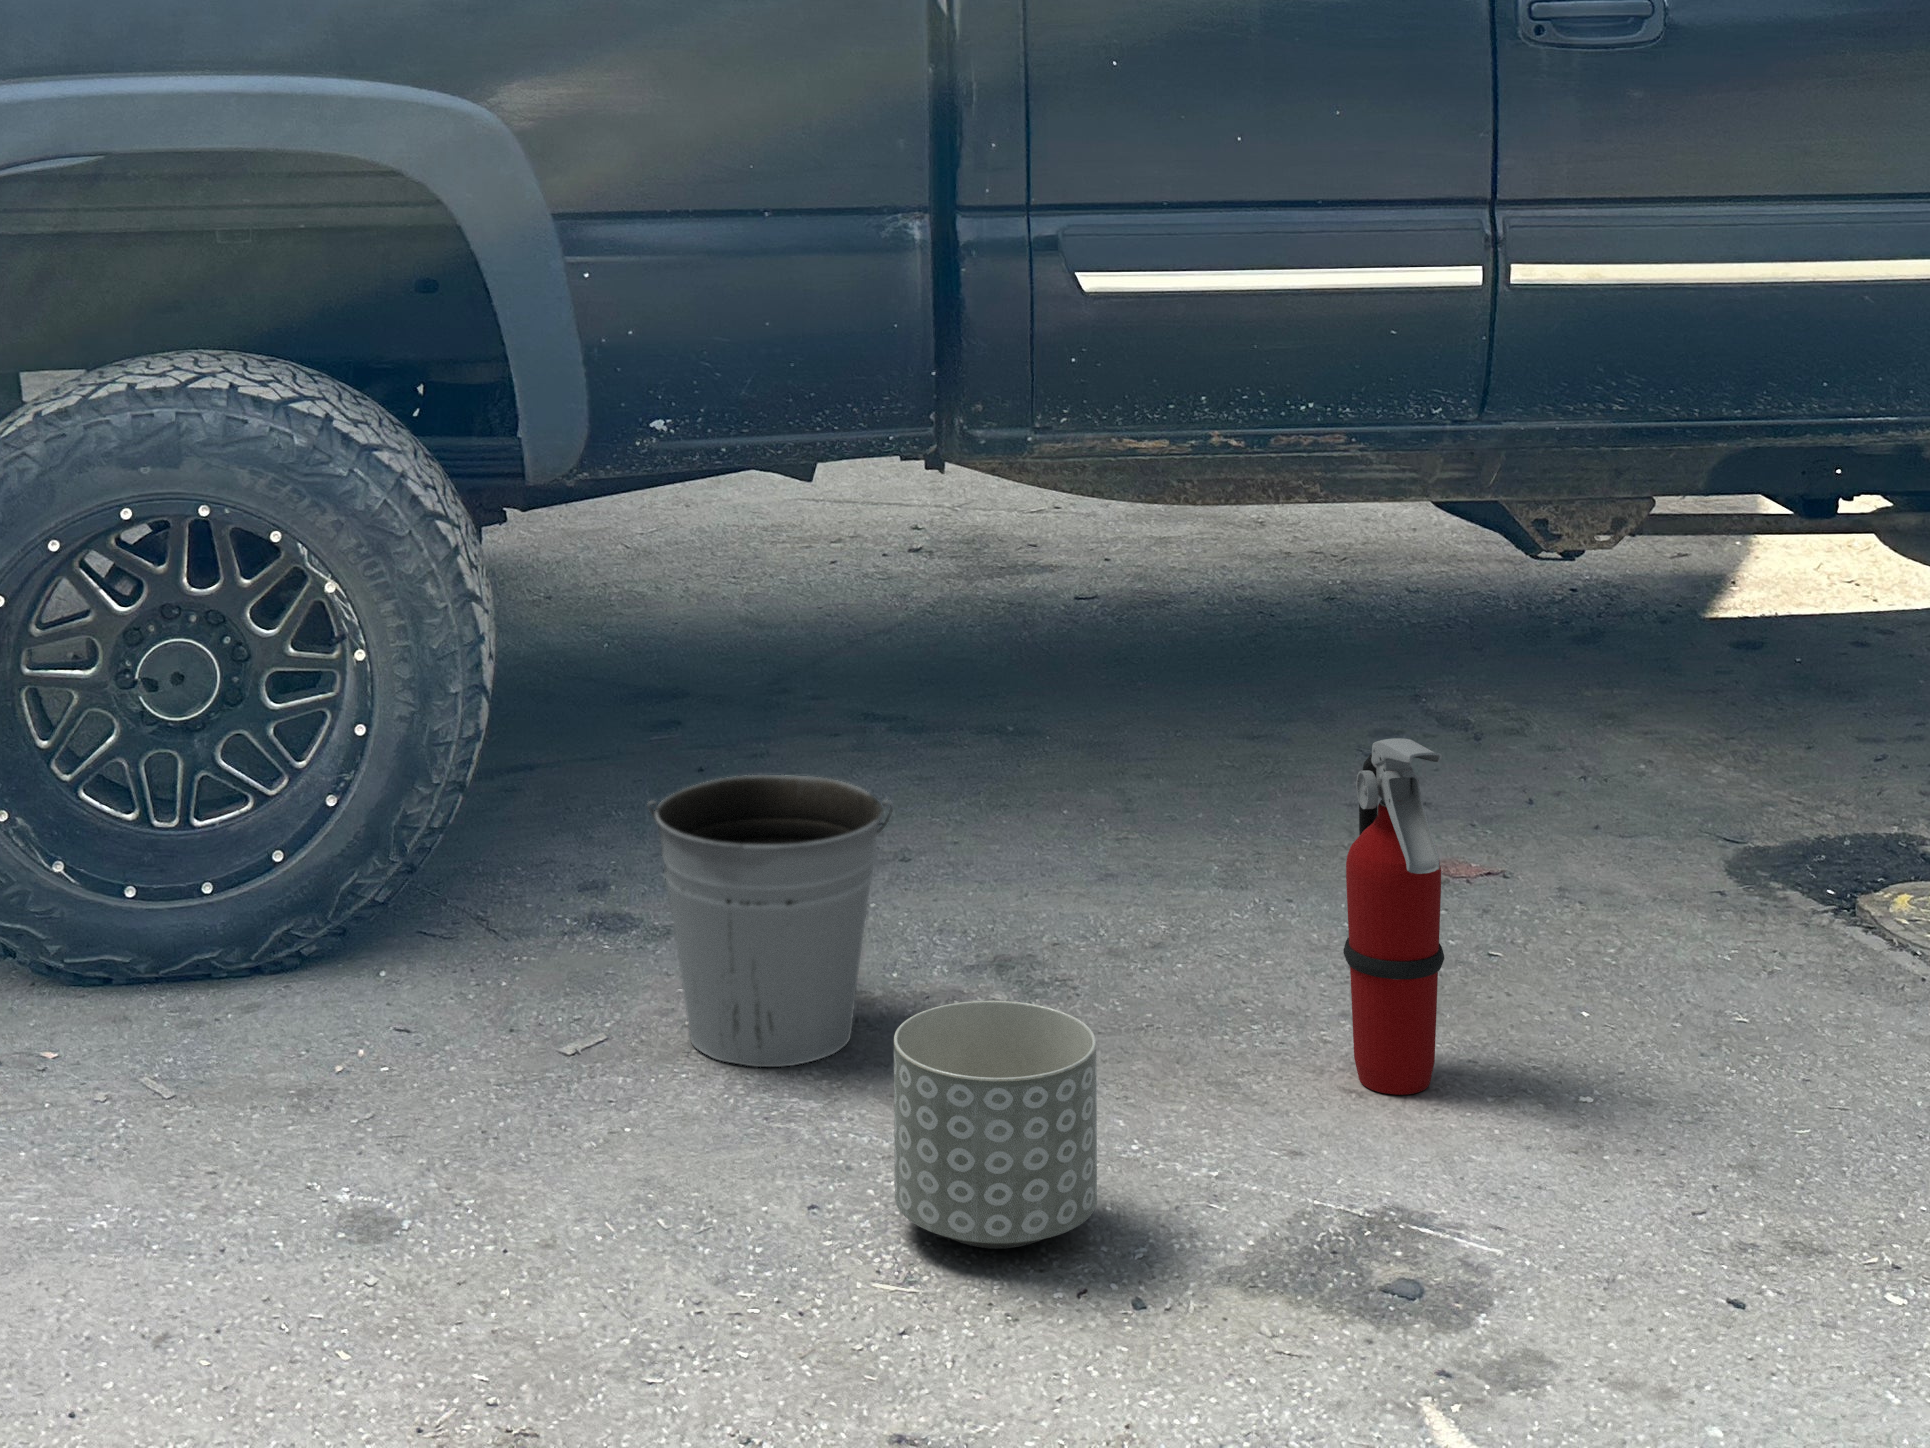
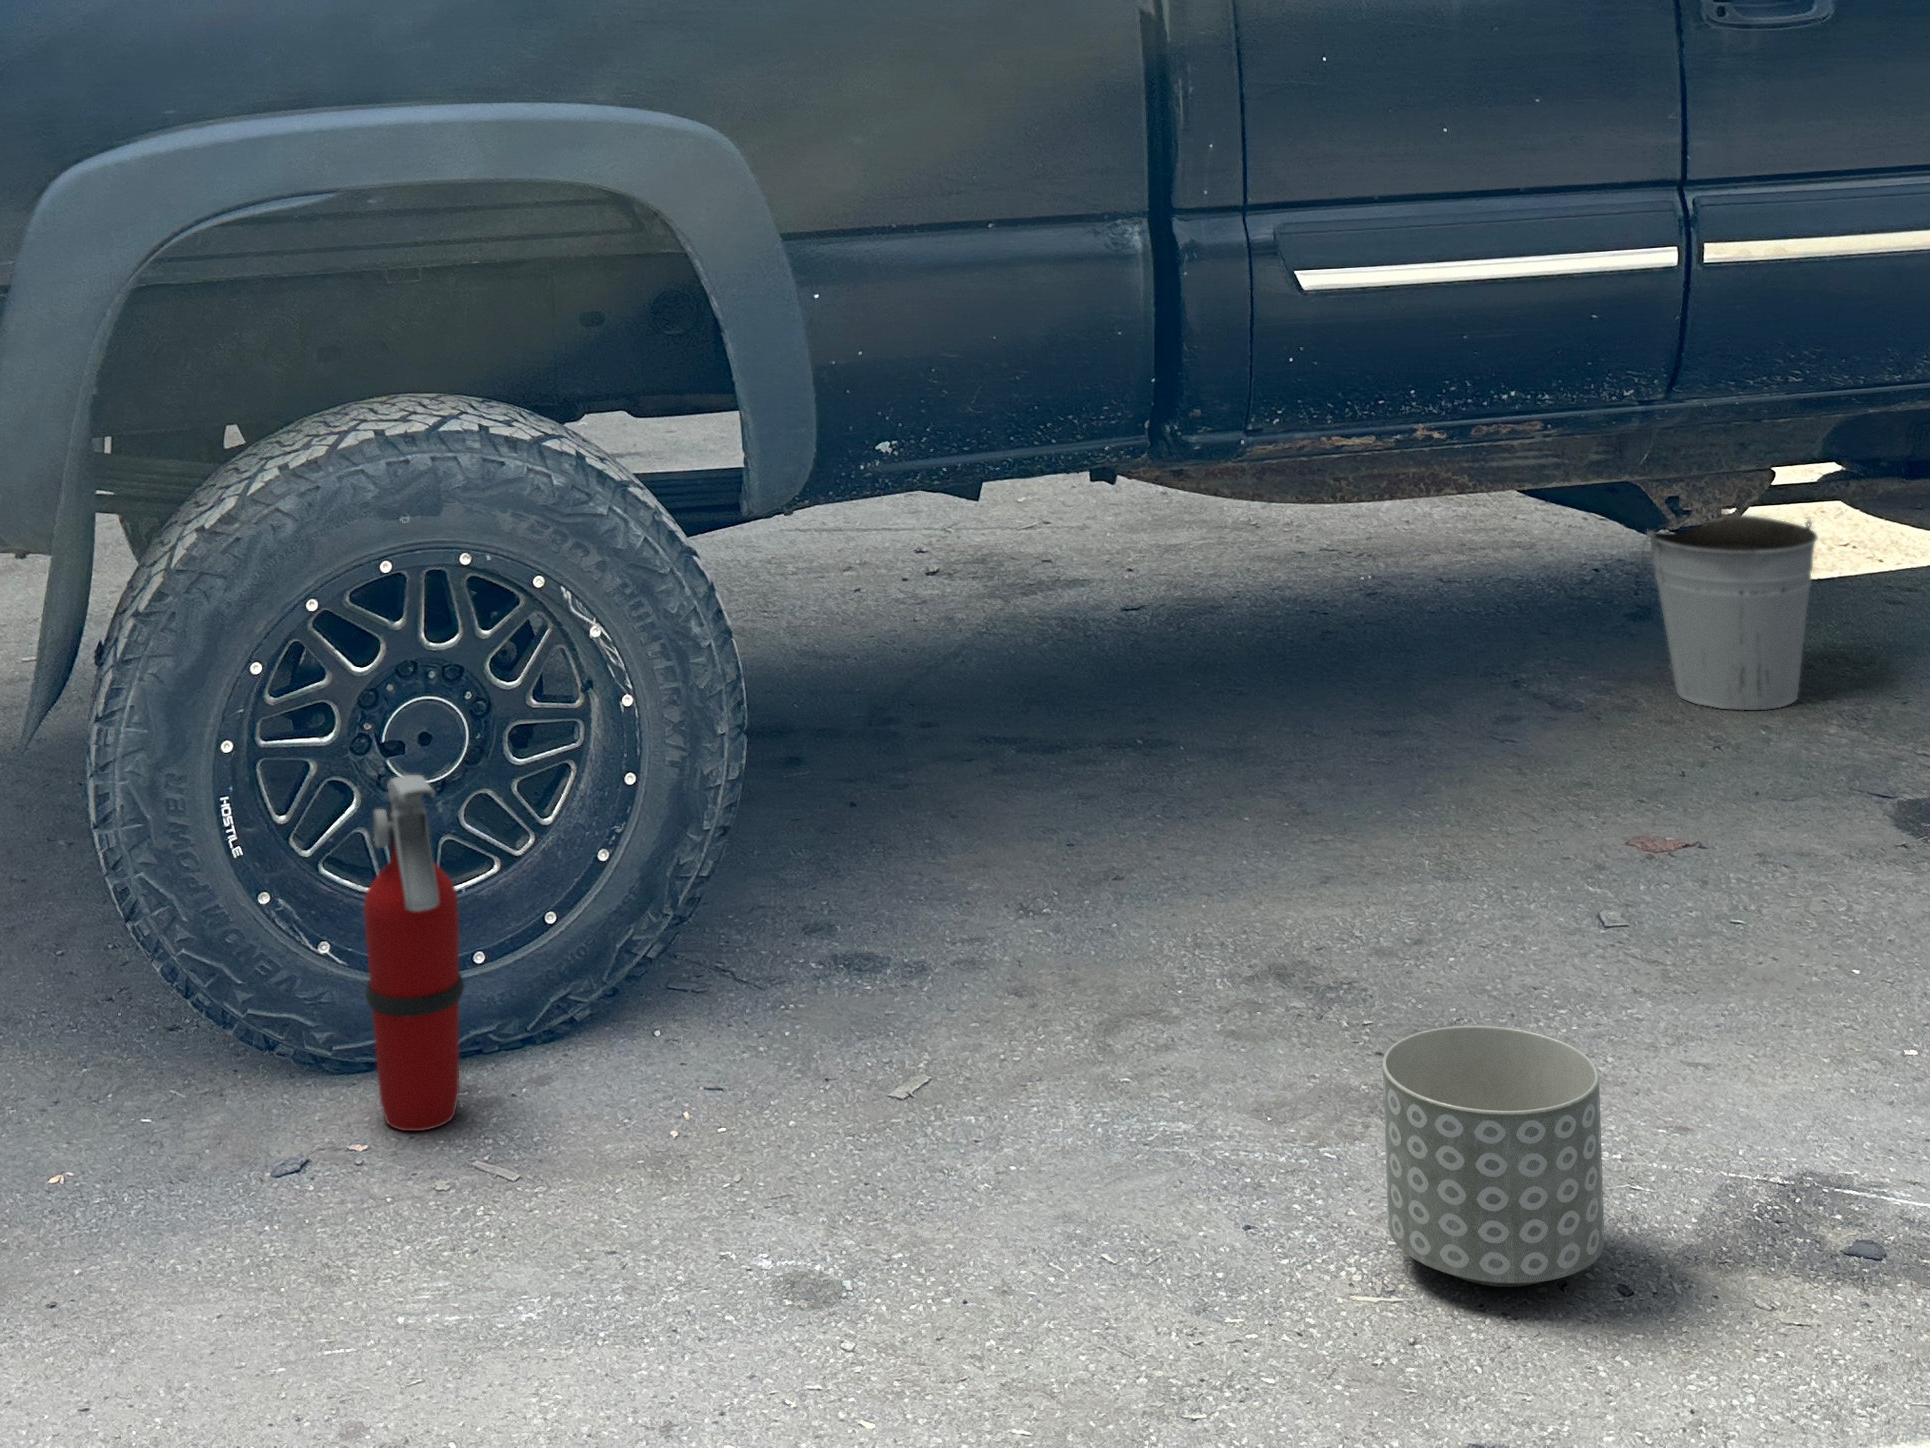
fire extinguisher: present [1343,738,1444,1095] -> present [364,775,464,1131]
bucket: present [648,775,893,1067] -> present [1641,515,1817,710]

